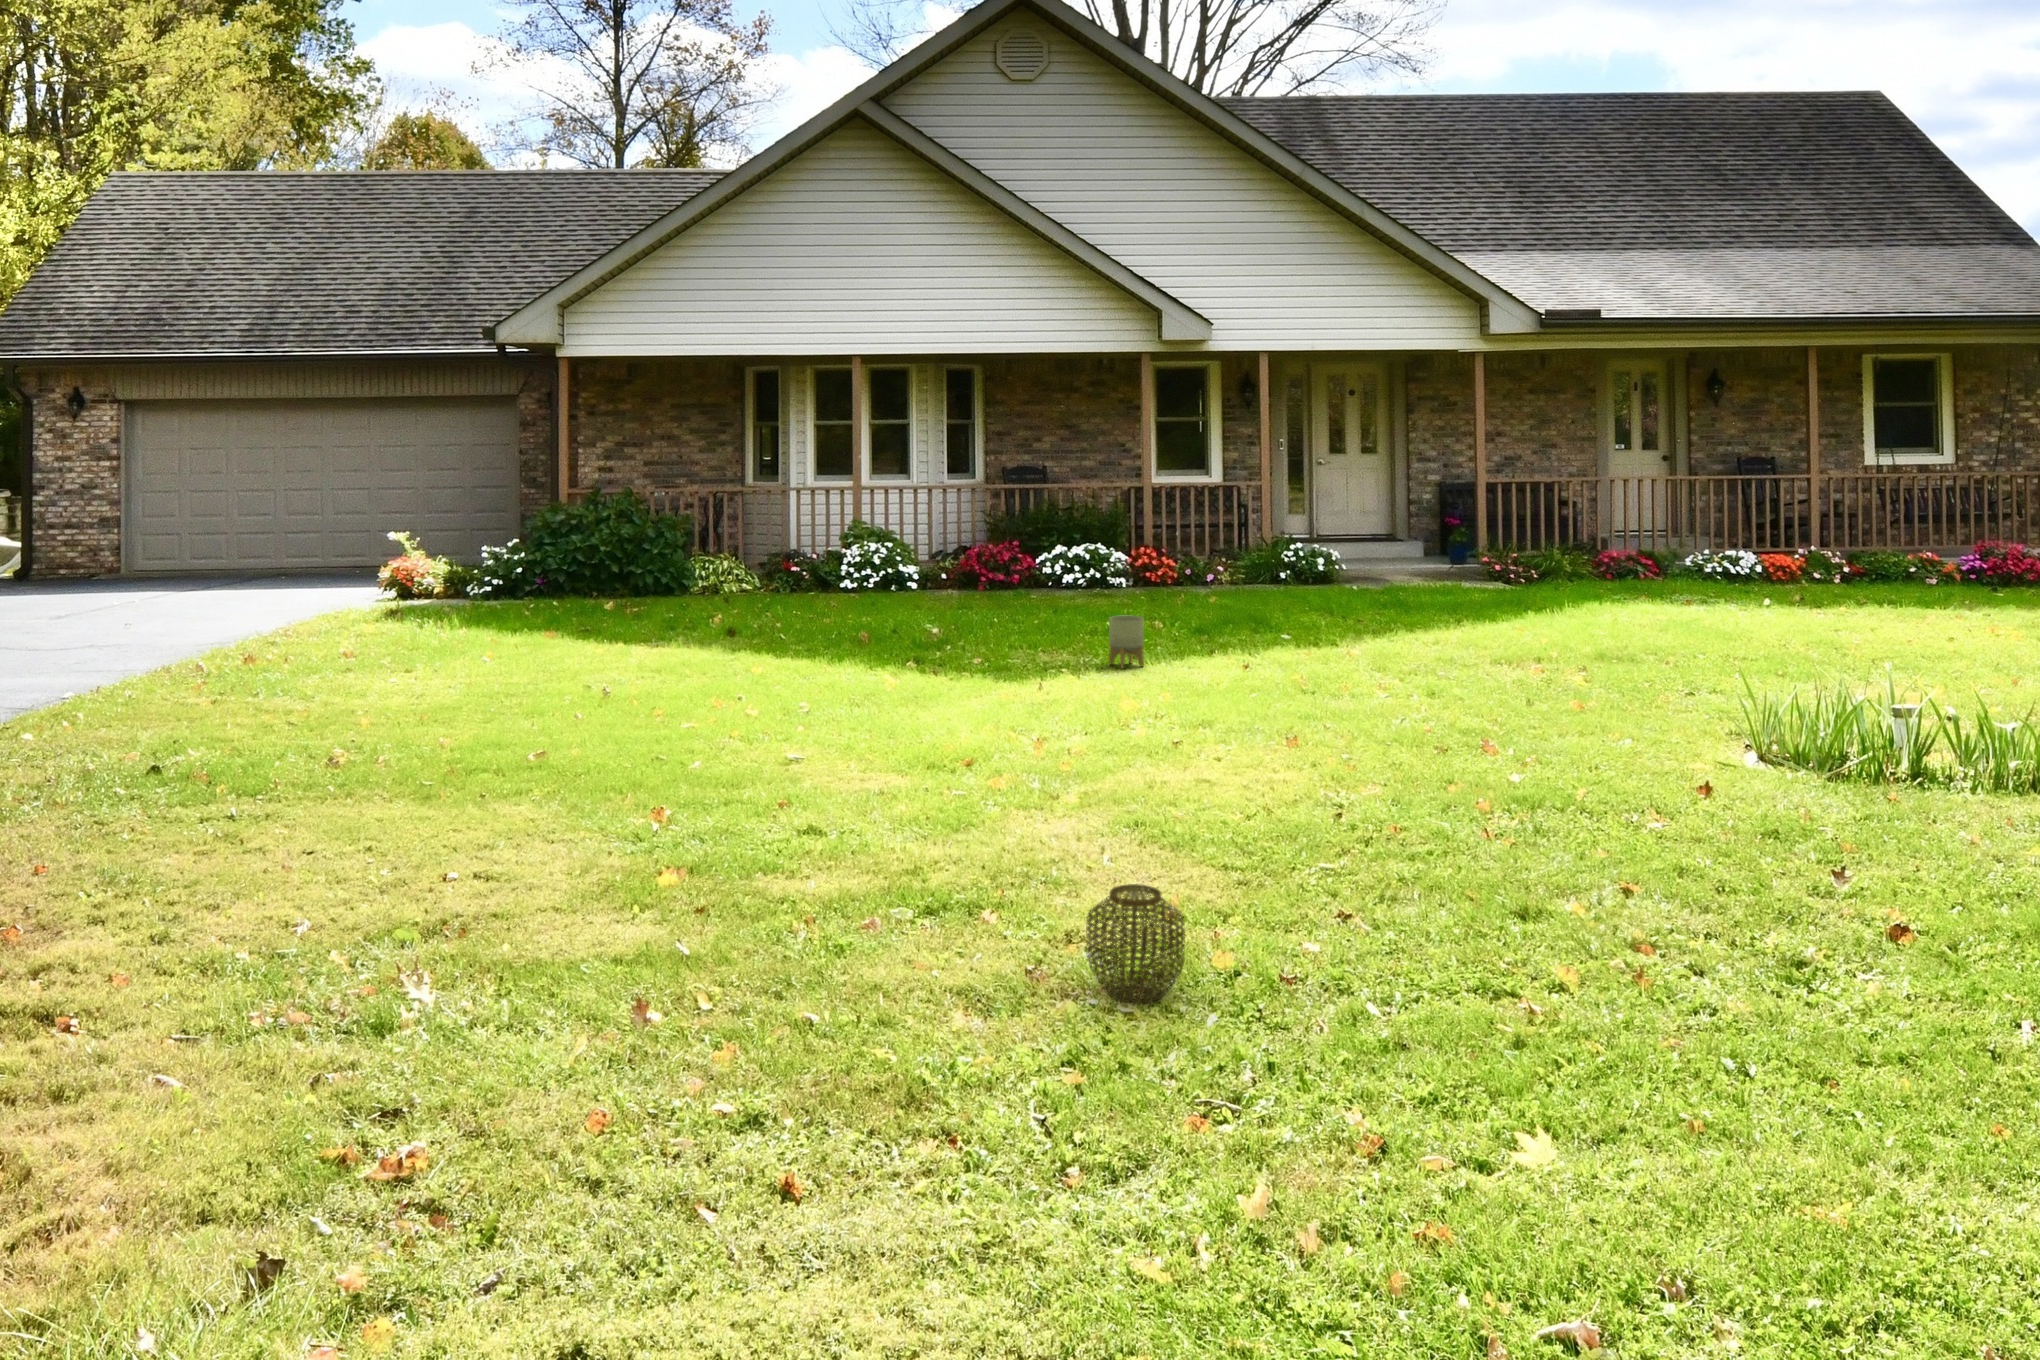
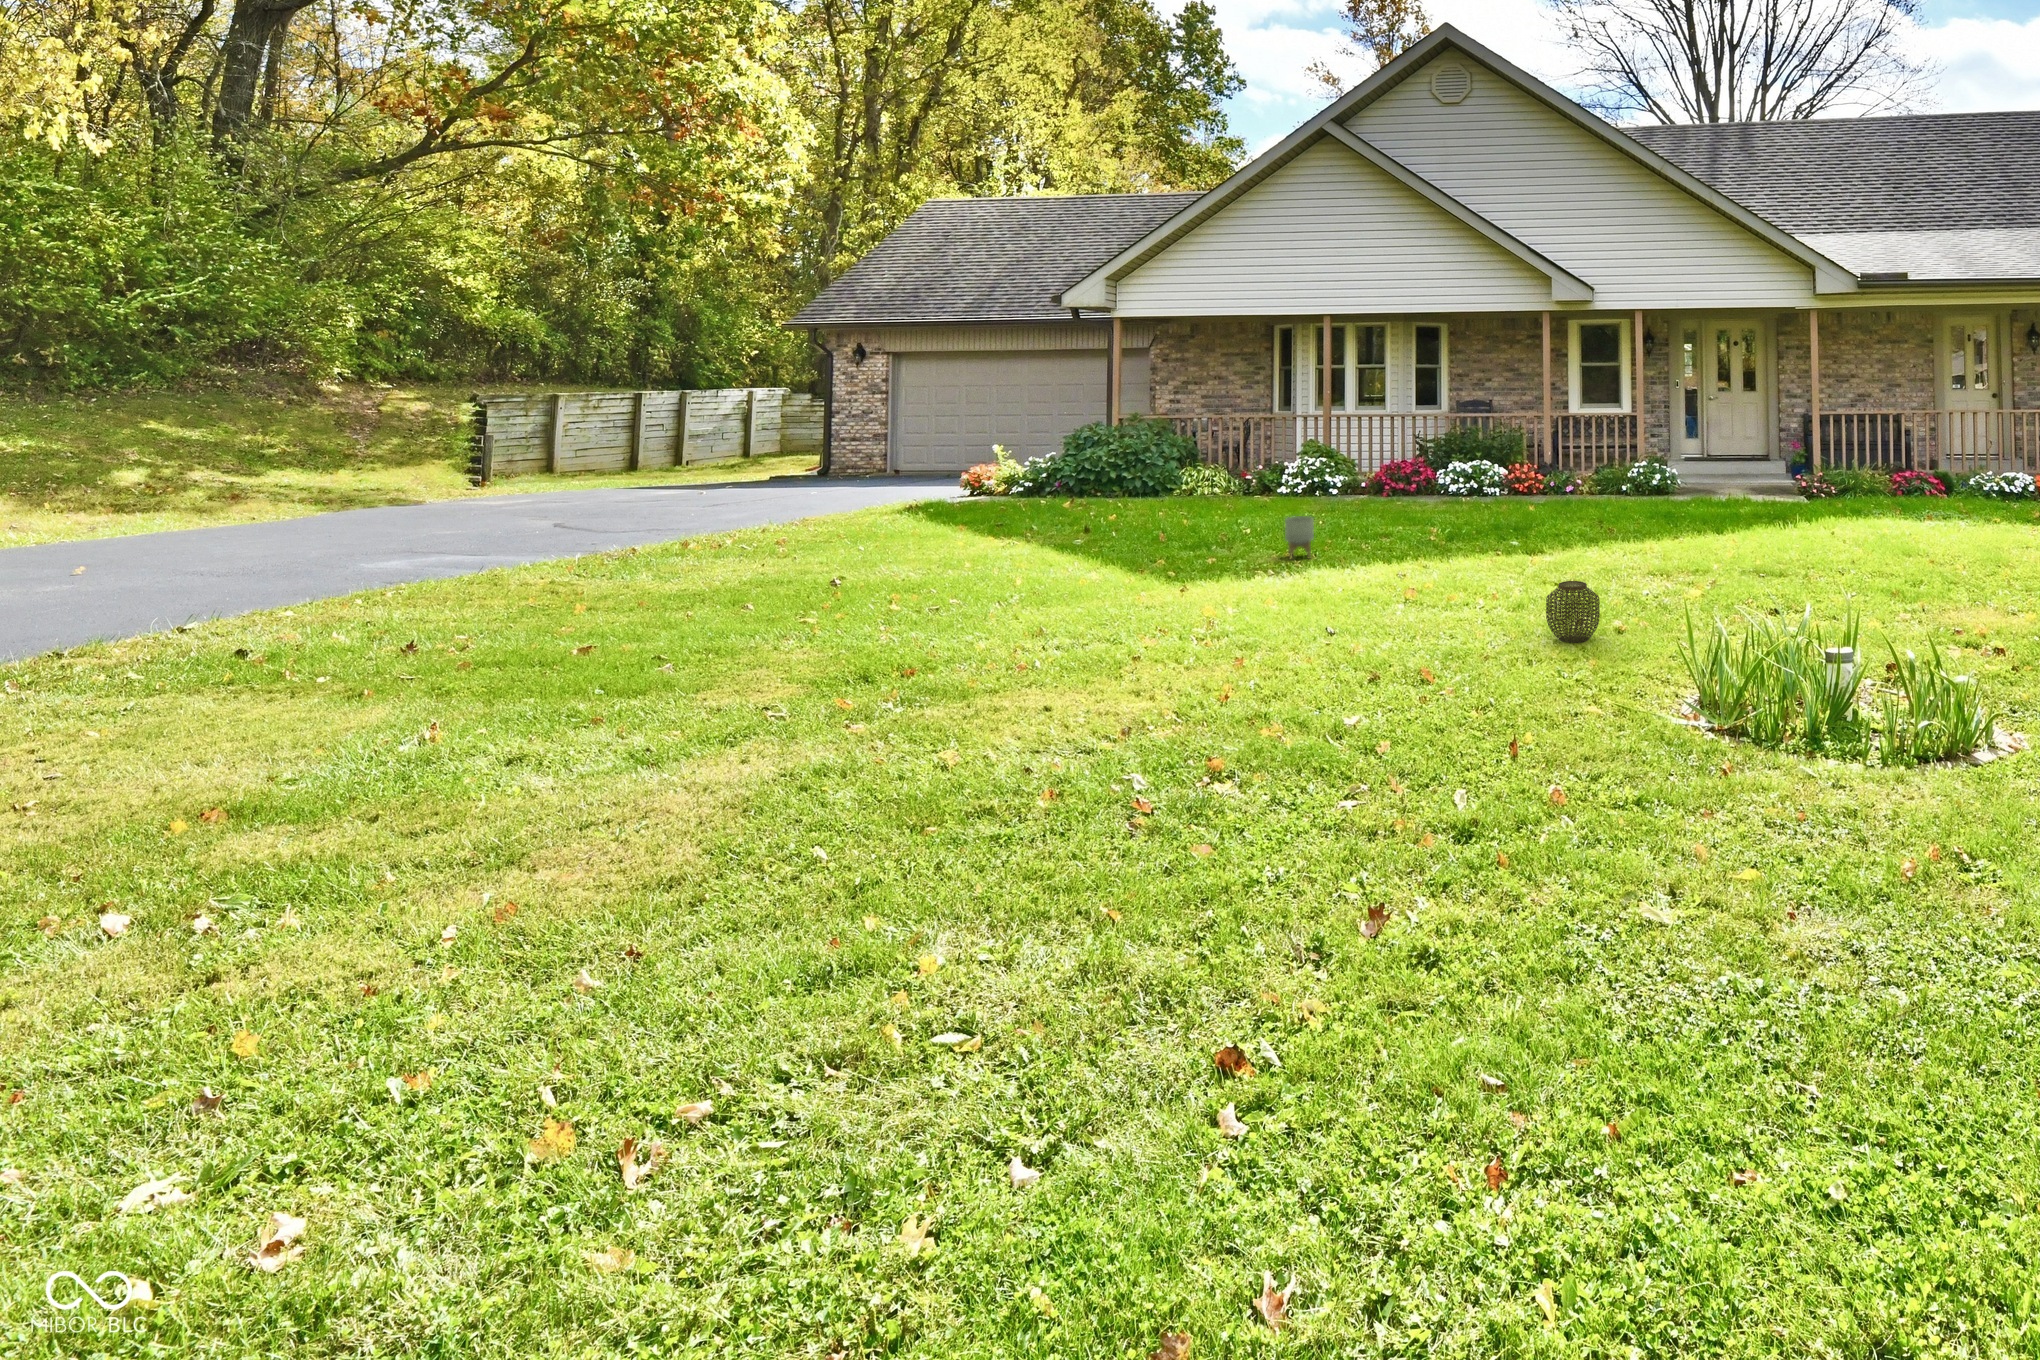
woven basket: present [1086,884,1185,1004] -> present [1546,581,1600,643]

